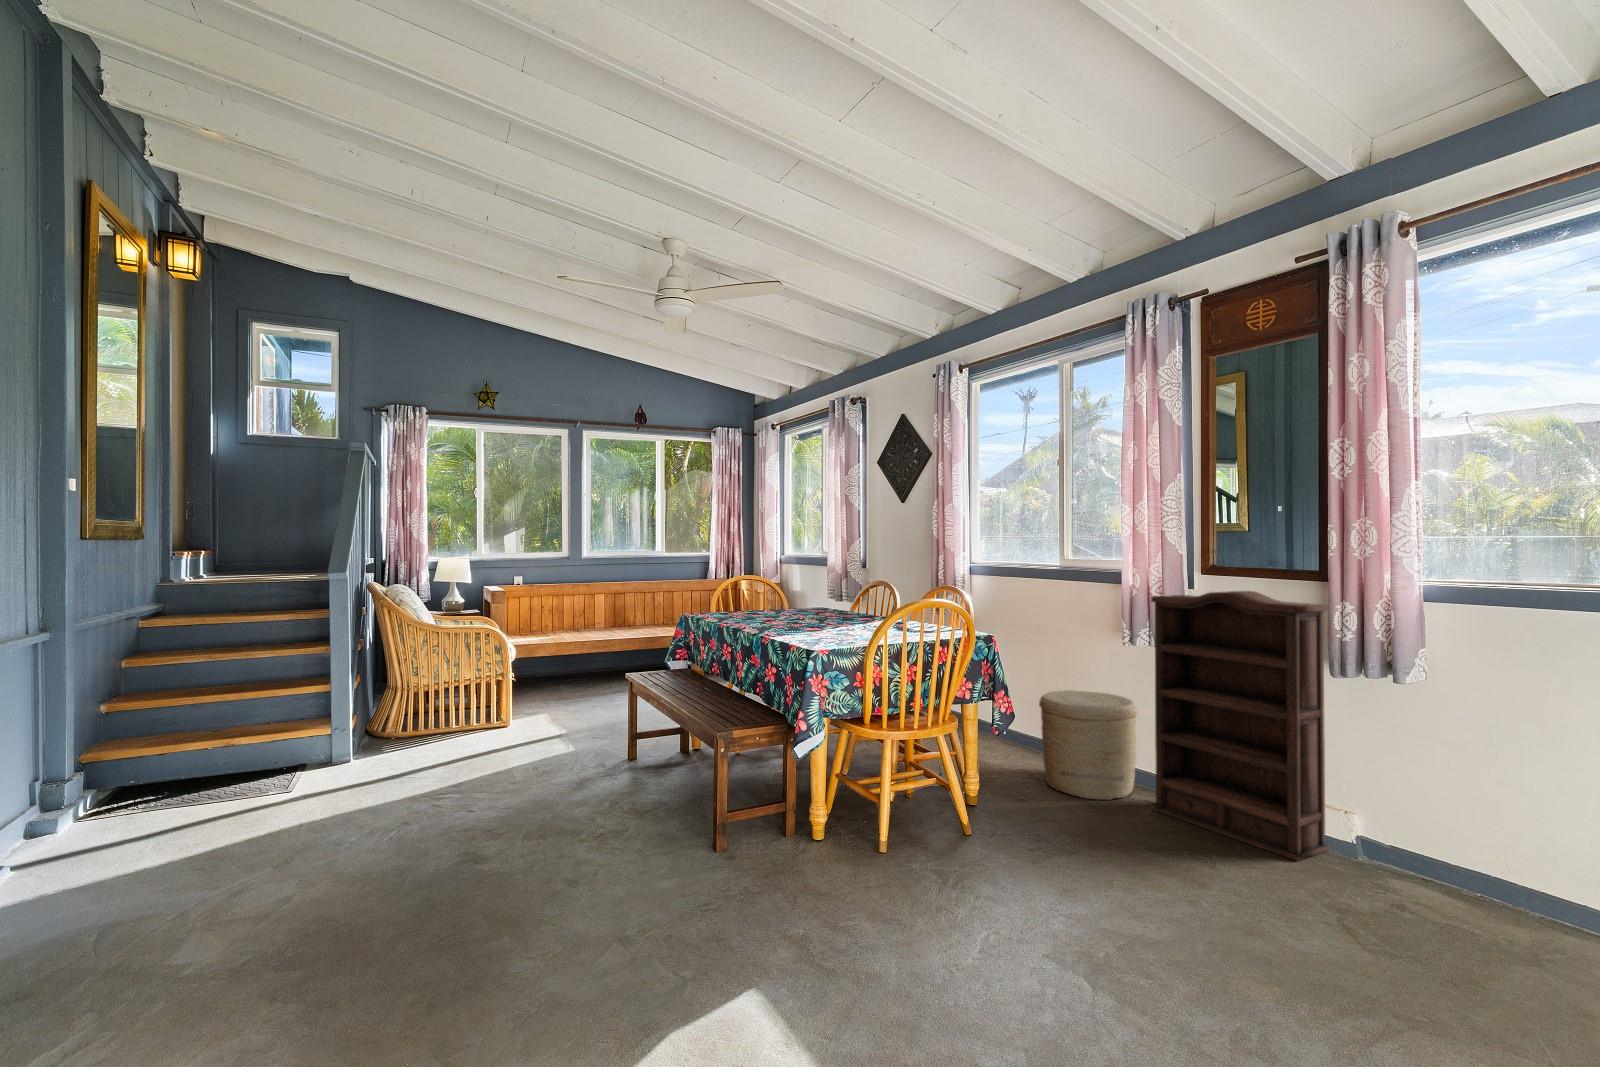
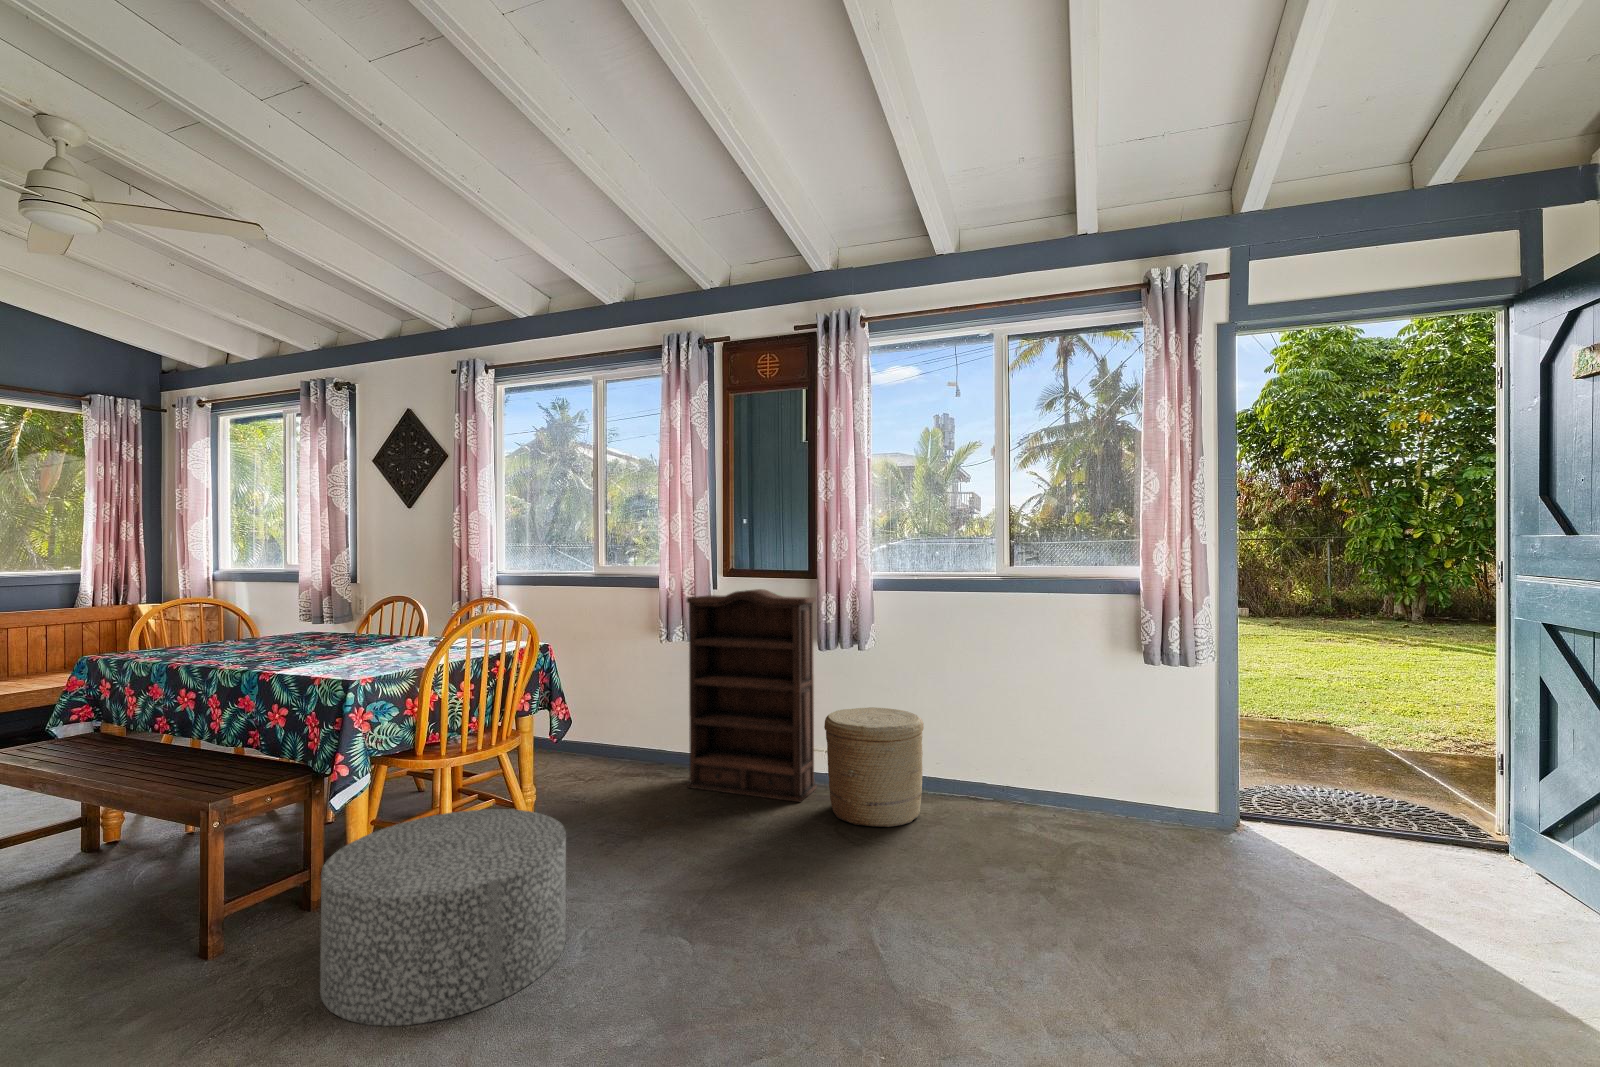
woven basket: present [1039,690,1138,800] -> present [824,707,924,827]
ottoman: none [774,778,971,958] -> present [320,809,566,1026]

